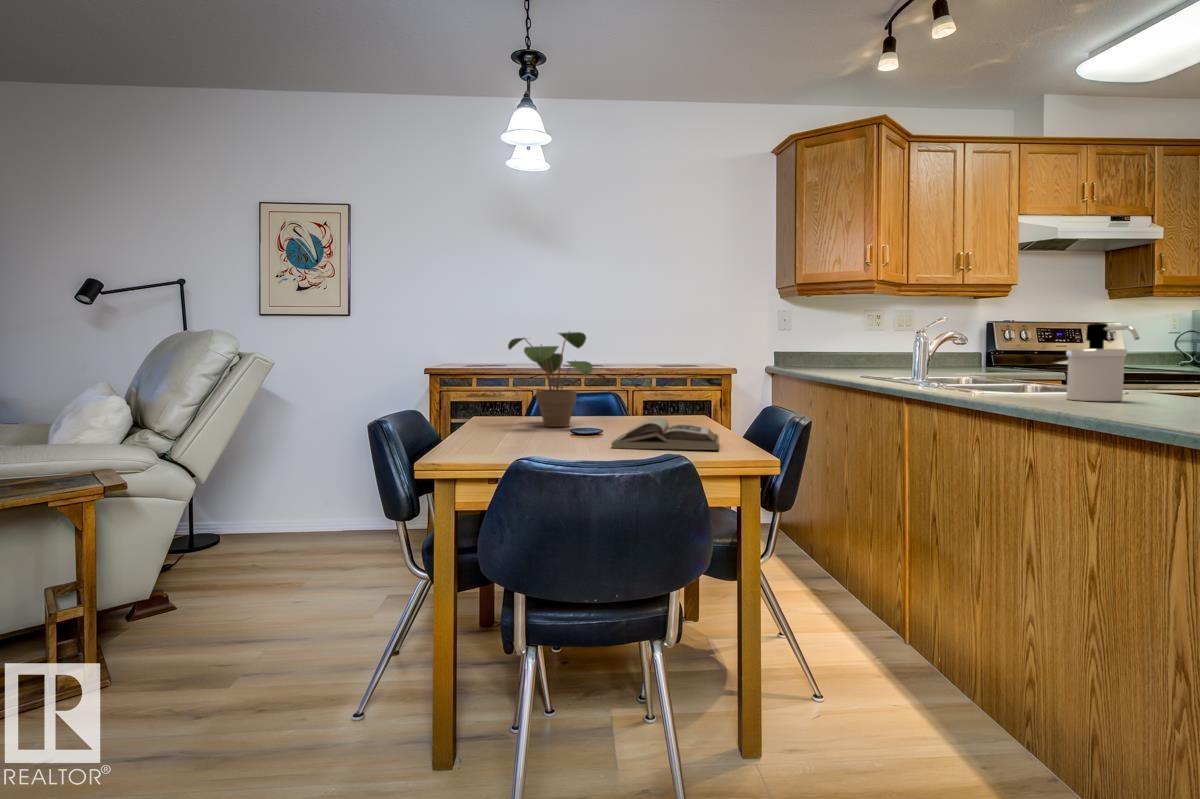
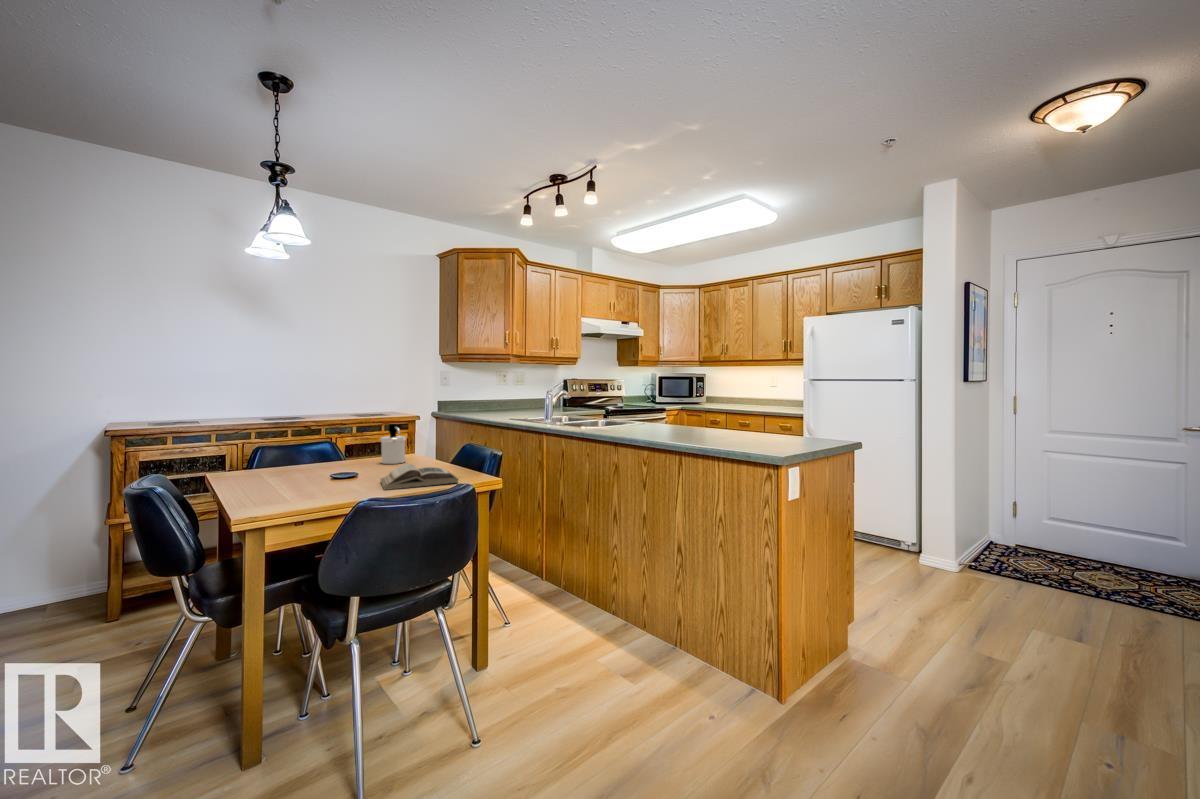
soap dispenser: present [1066,323,1140,401] -> present [380,424,406,464]
potted plant: present [508,332,593,427] -> none [254,398,341,478]

